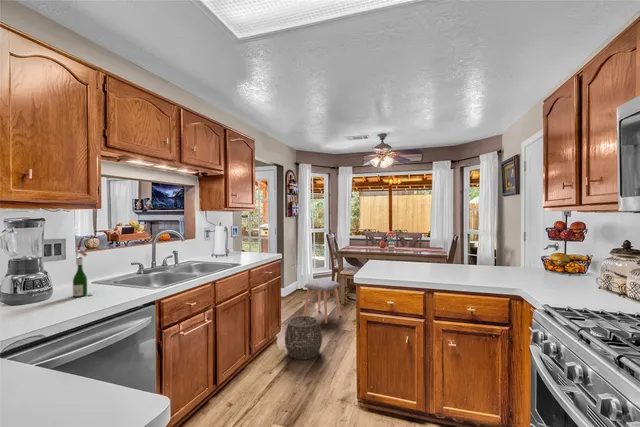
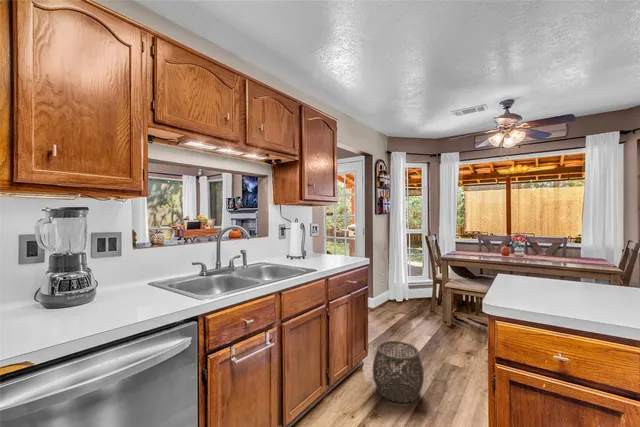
wine bottle: present [73,238,93,297] -> none [107,231,129,304]
stool: present [304,280,341,324] -> none [396,292,447,351]

